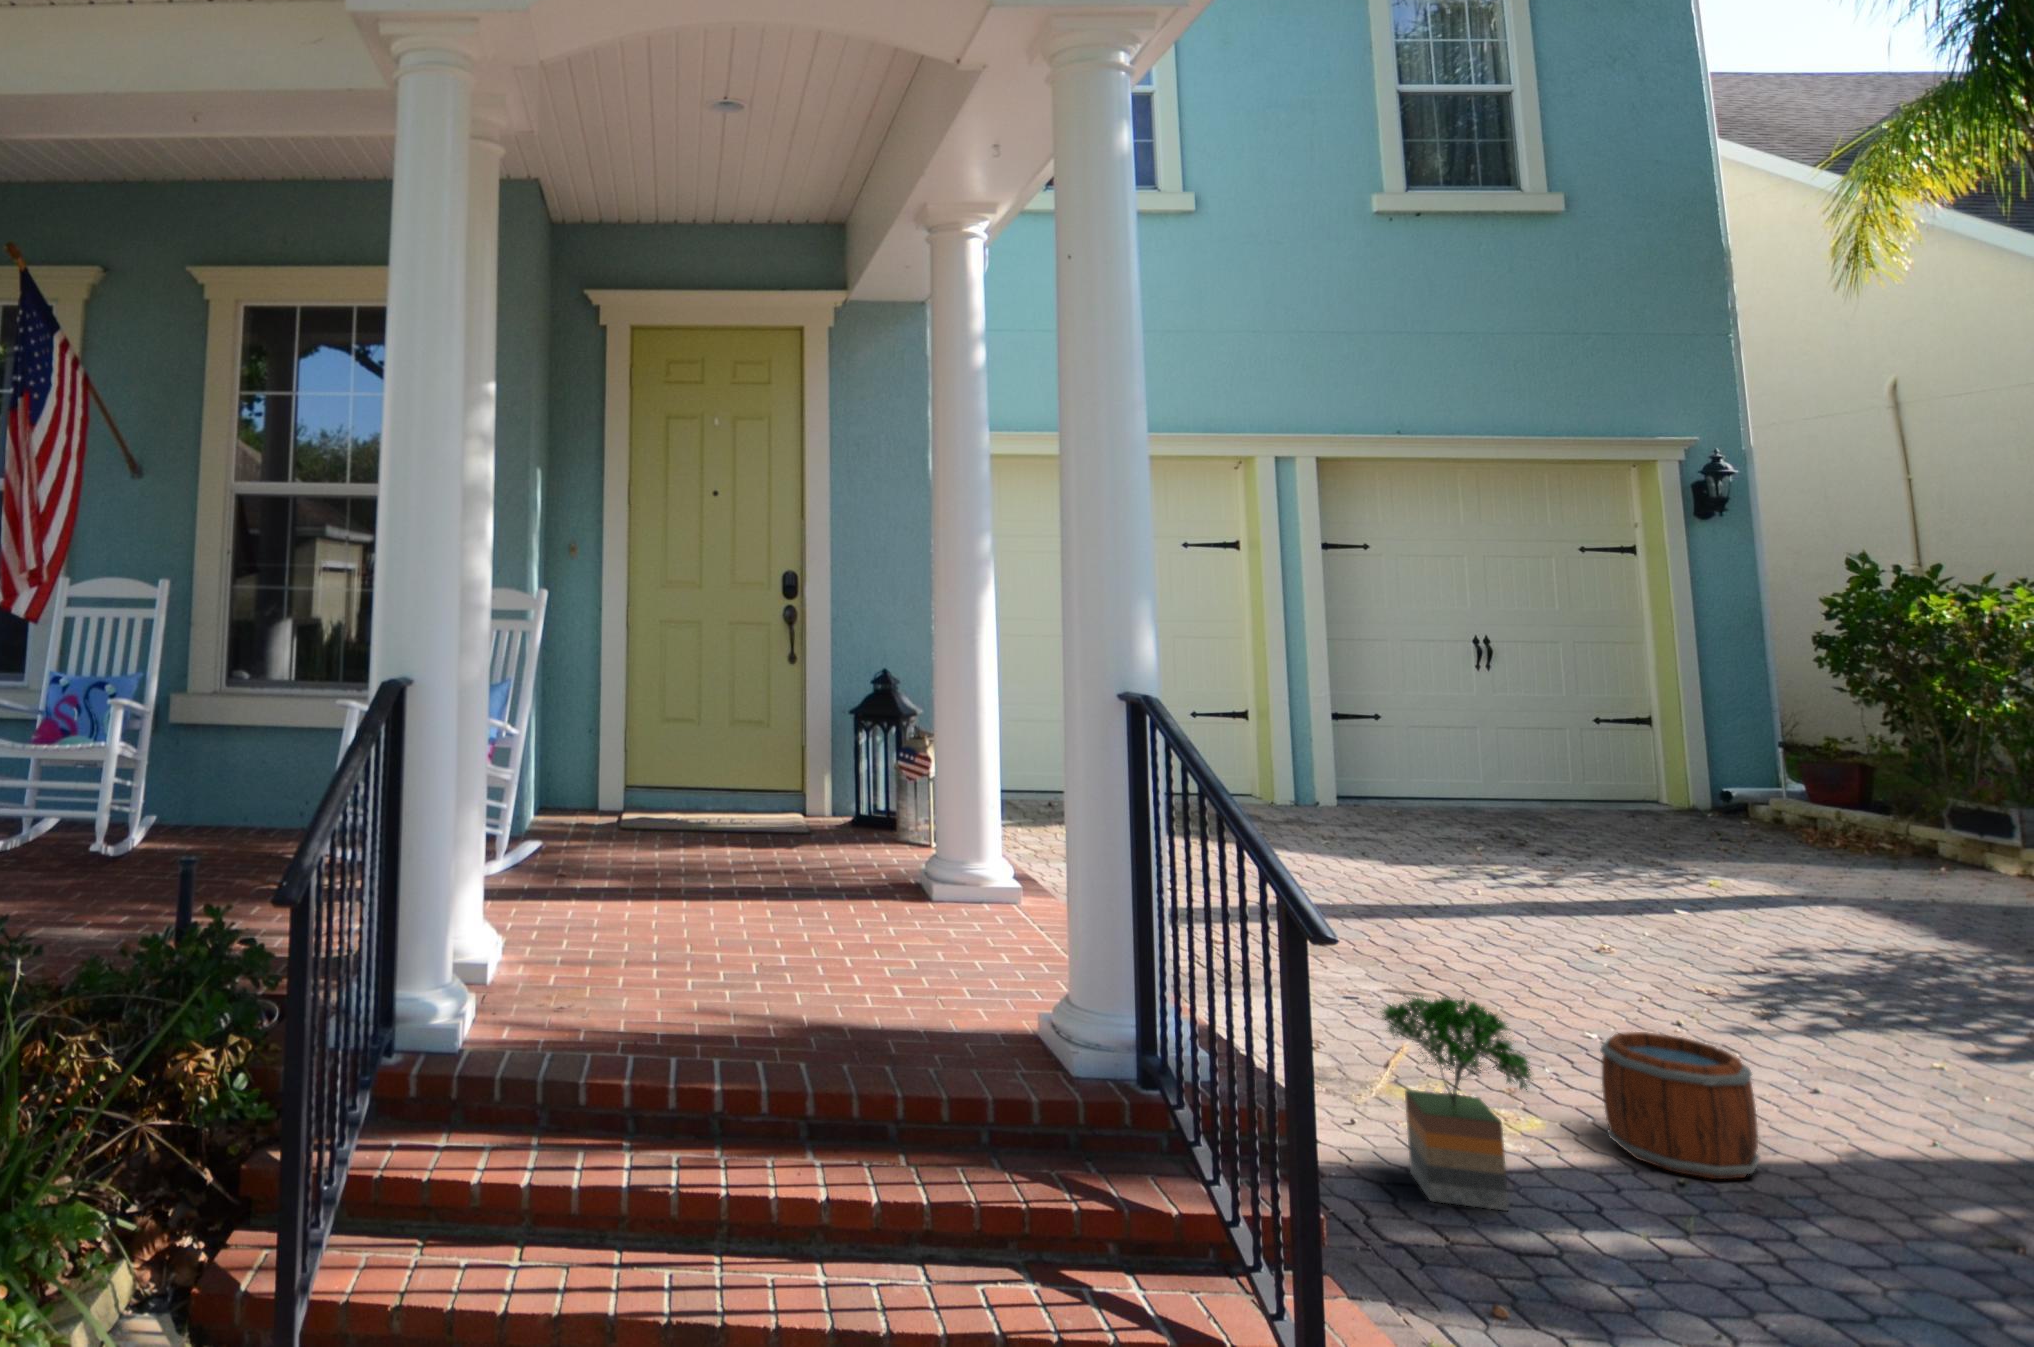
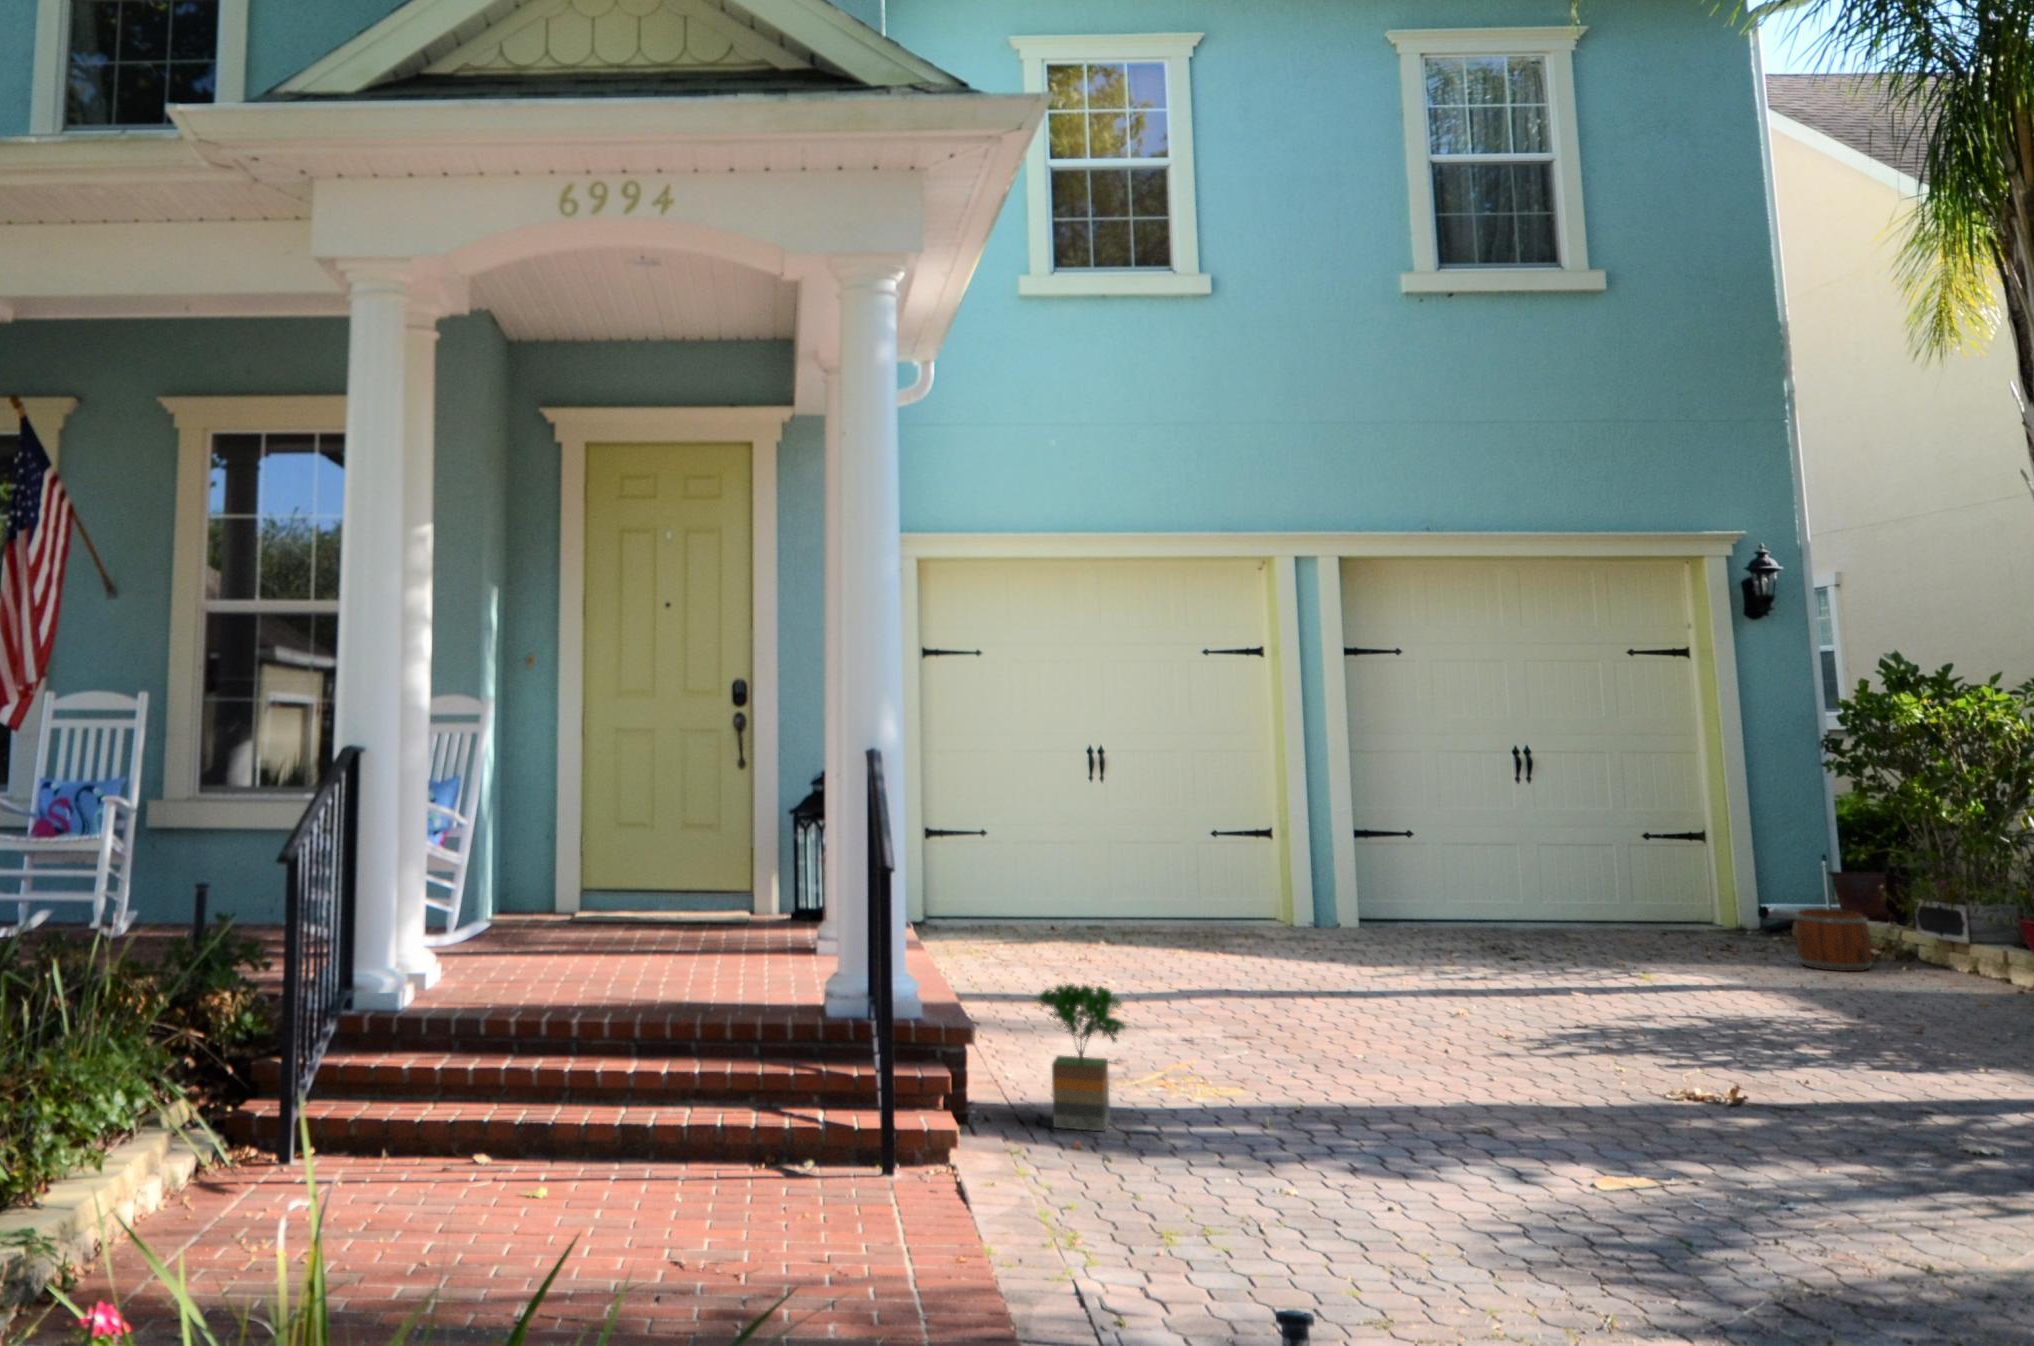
bucket: present [1601,1032,1760,1179] -> present [1795,909,1872,971]

